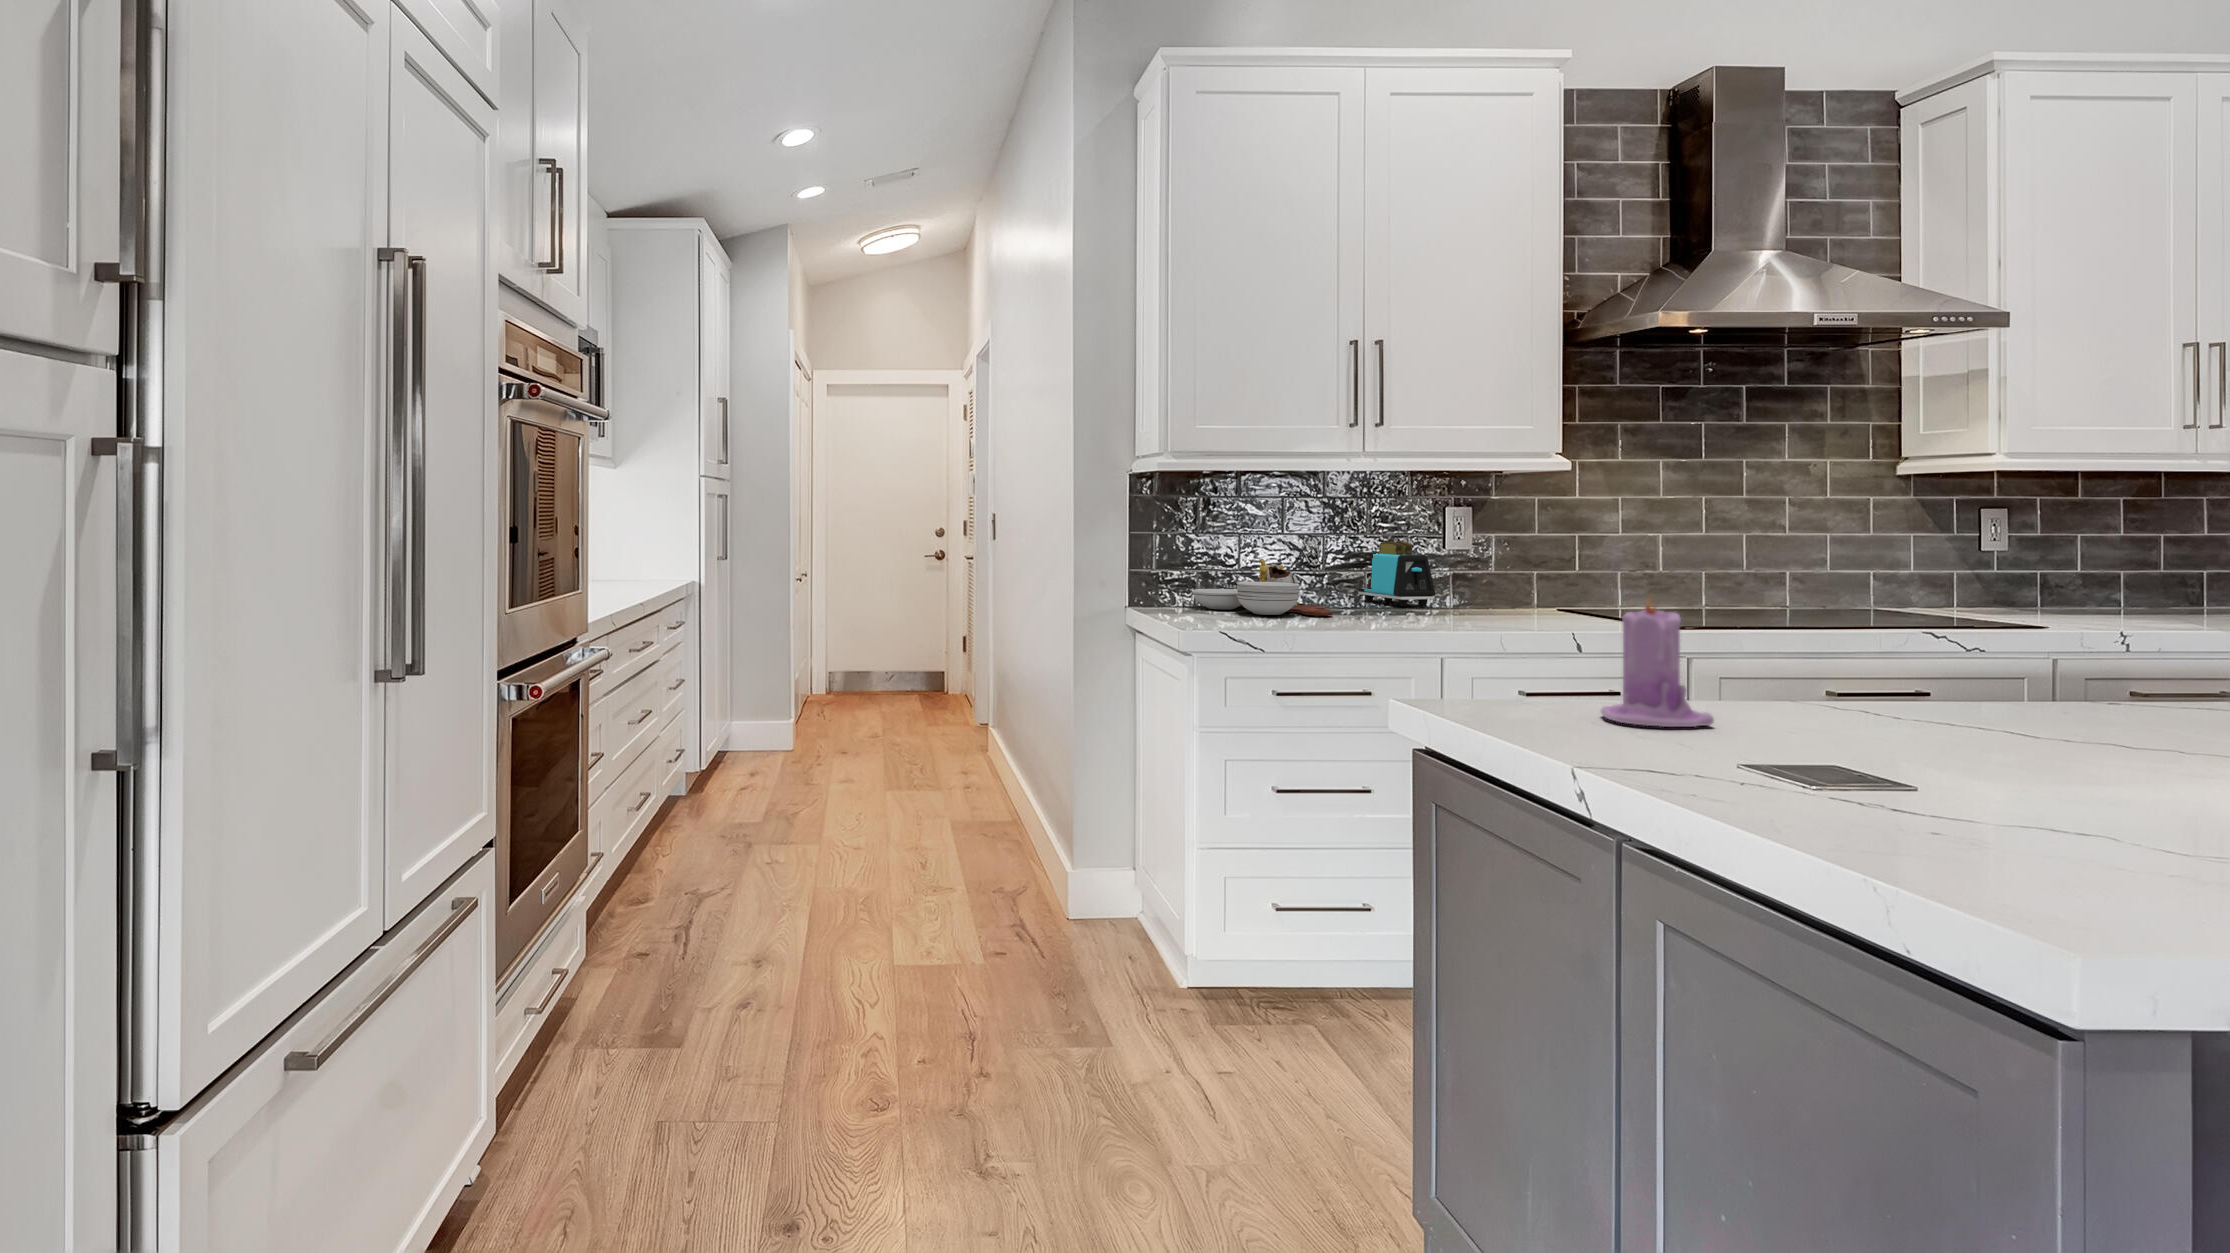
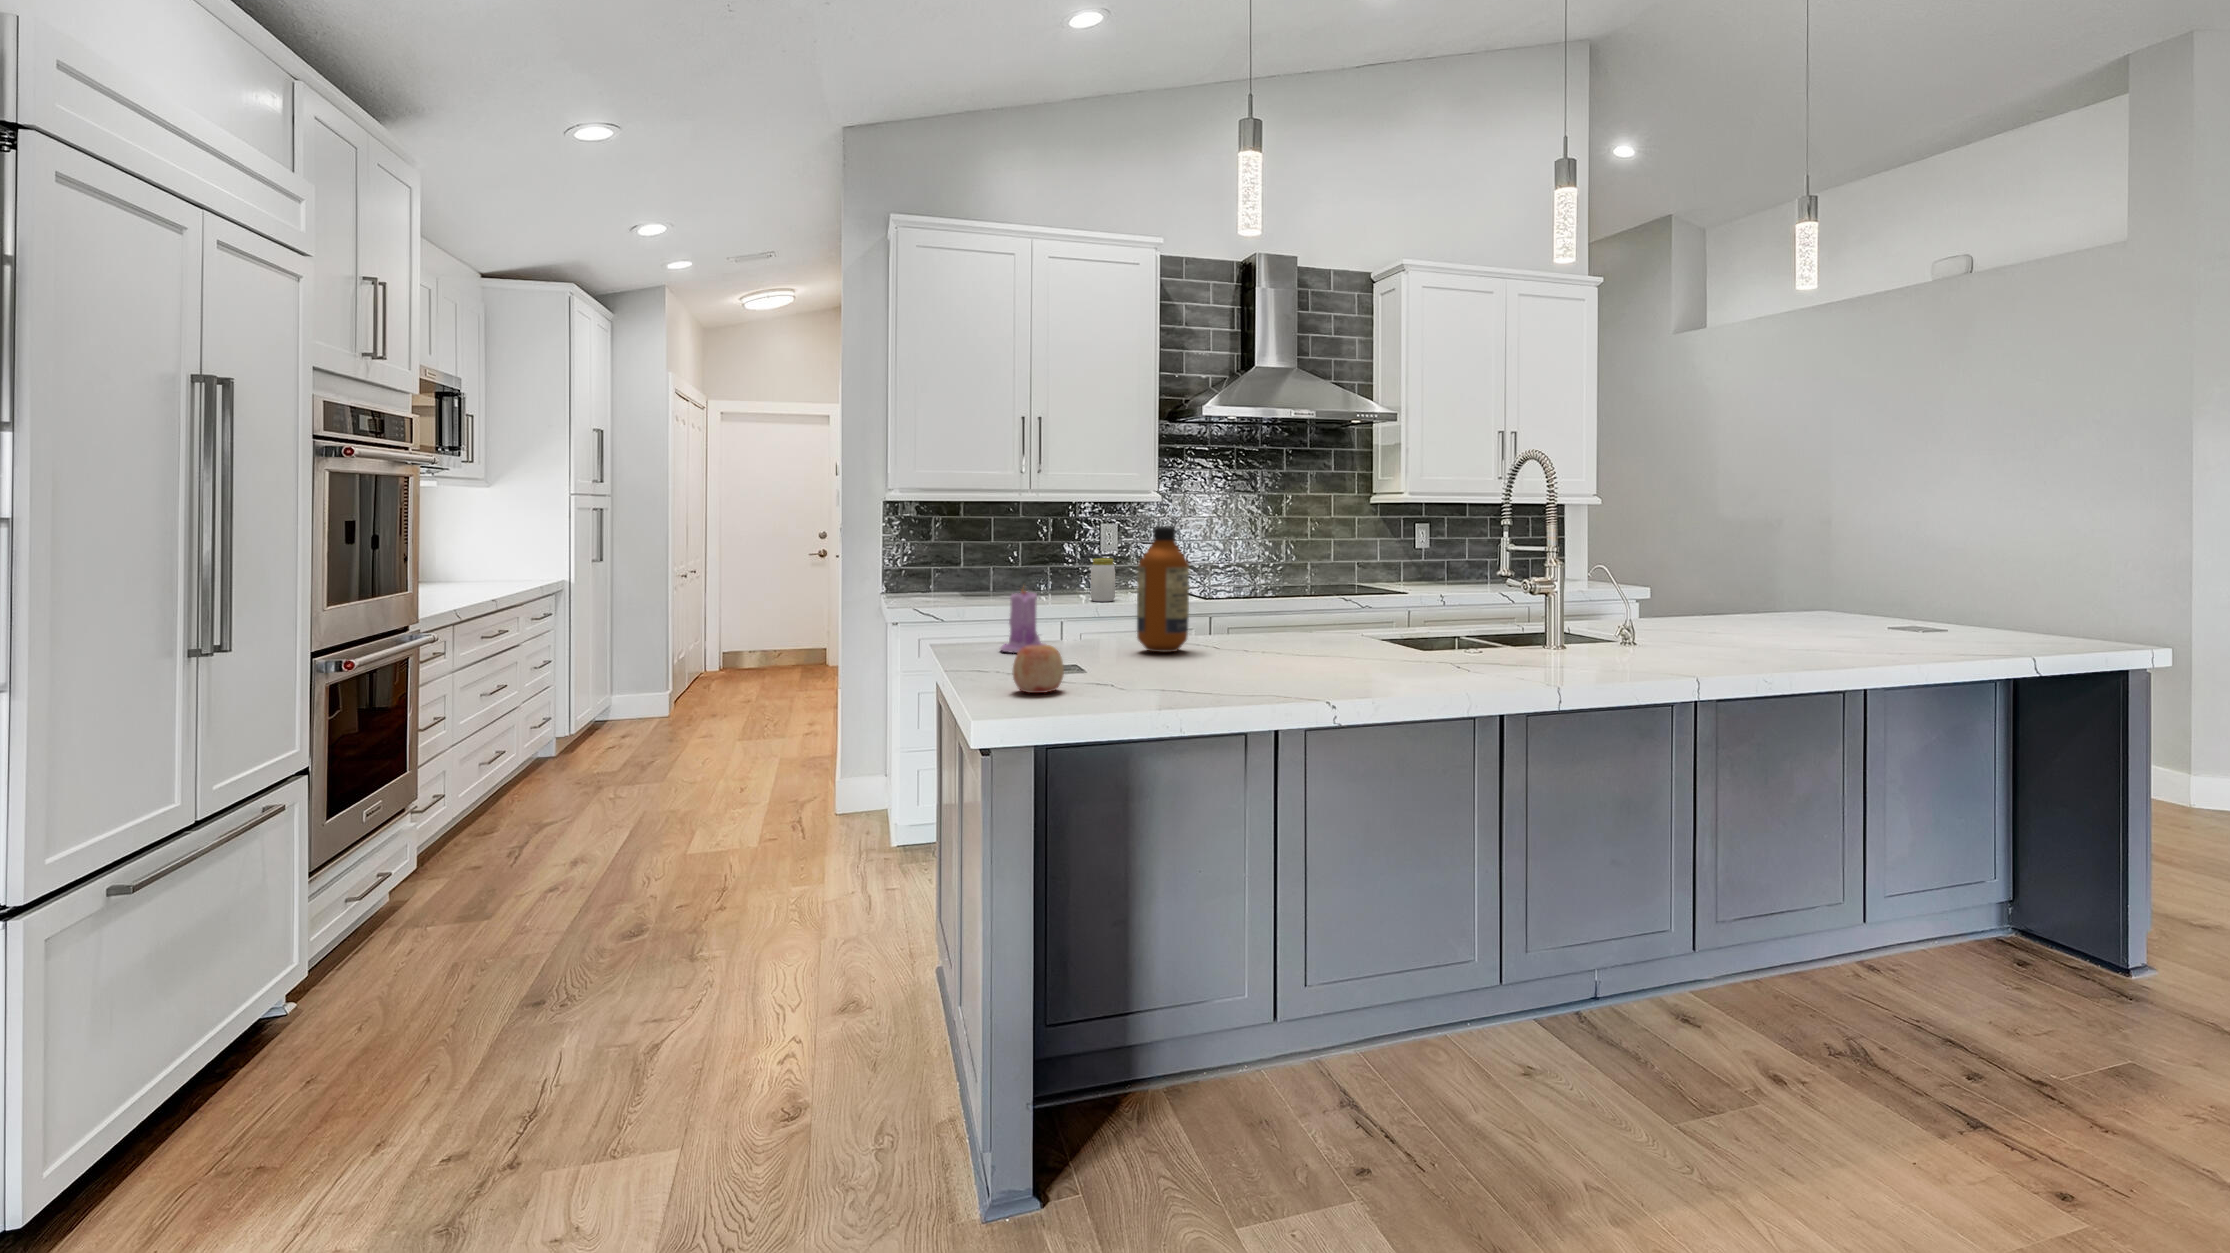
bottle: none [1923,480,2064,743] -> present [1137,526,1189,653]
toaster: present [1358,542,1435,606] -> none [1043,546,1086,589]
cutting board: present [1192,558,1333,615] -> none [919,559,1008,597]
jar: none [1483,559,1525,628] -> present [1091,558,1115,601]
apple: none [1918,732,2074,848] -> present [1013,645,1064,693]

